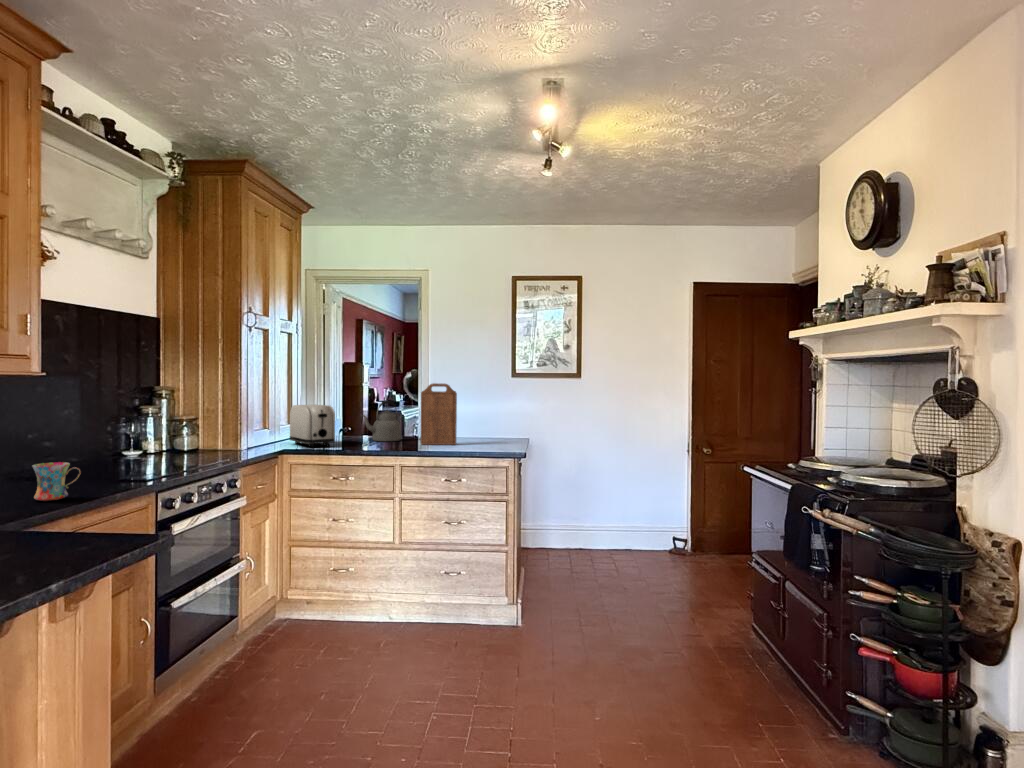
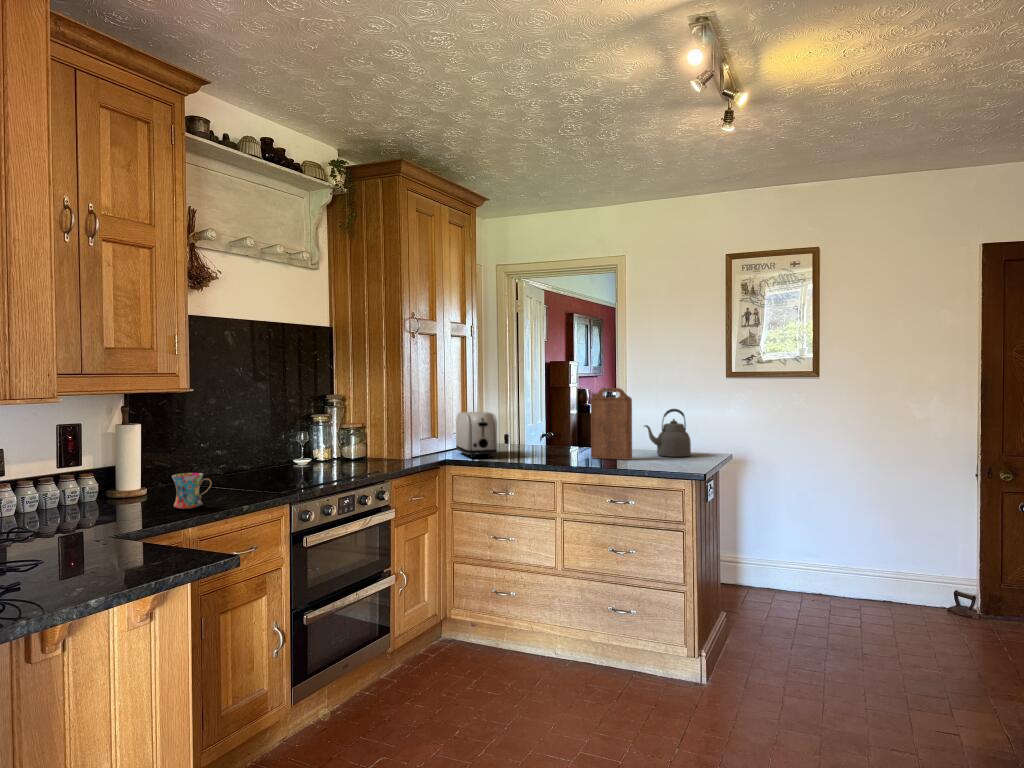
kettle: present [362,401,401,441] -> present [644,409,691,457]

